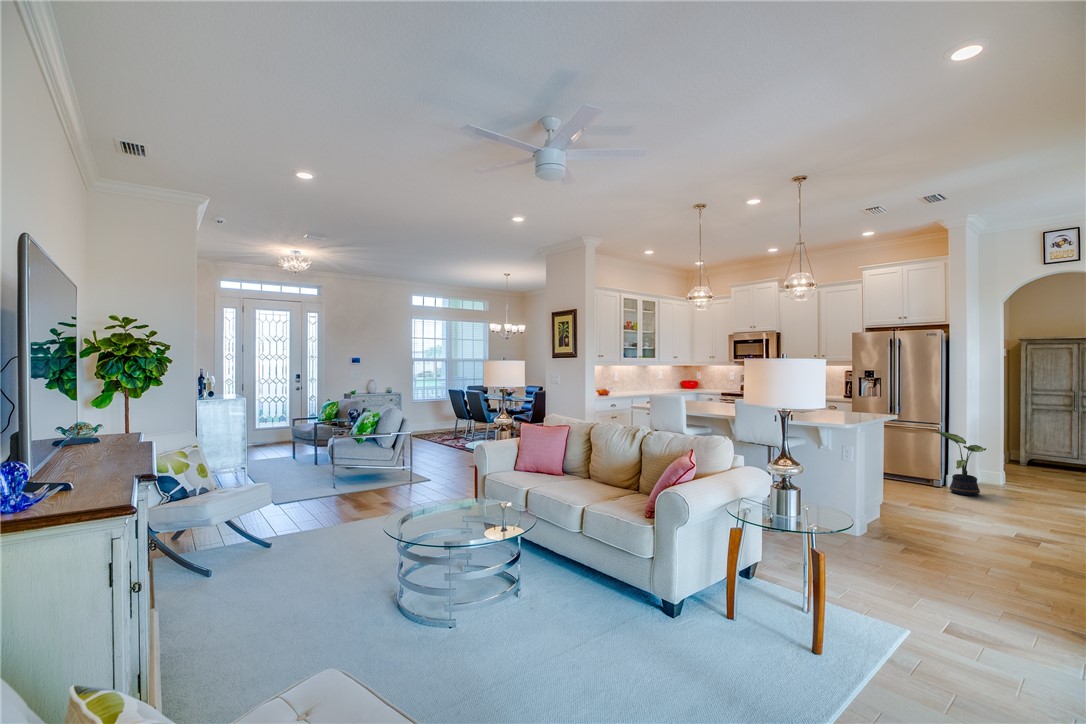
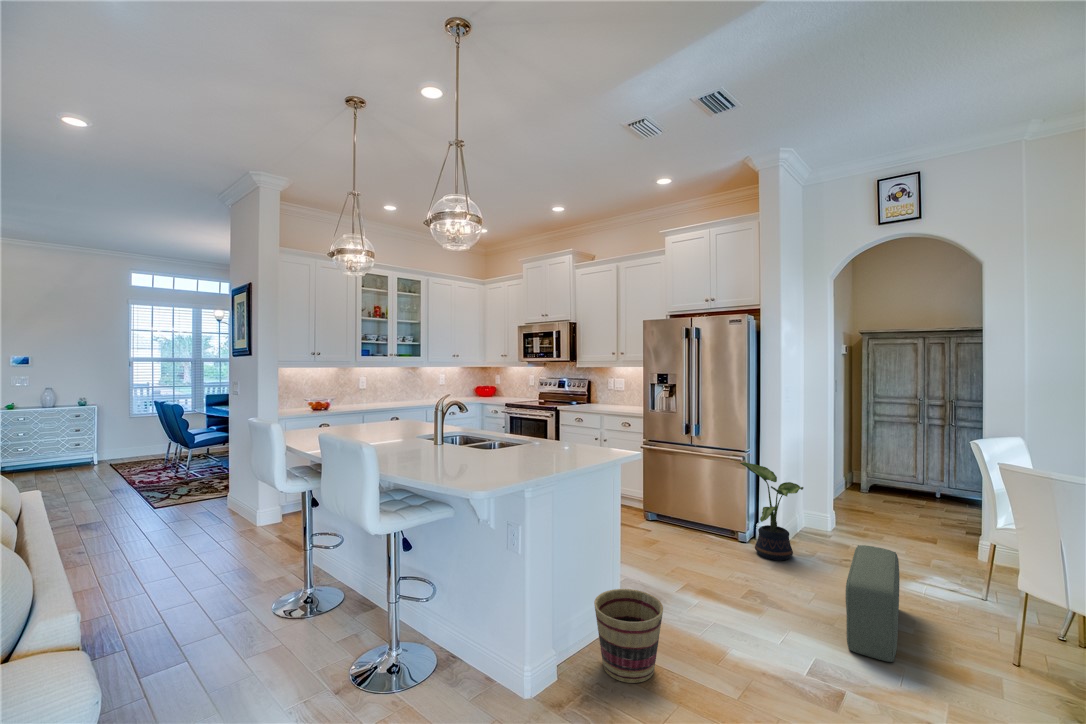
pouf: none [1033,478,1068,534] -> present [846,545,900,662]
basket: none [880,489,925,533] -> present [594,589,663,683]

